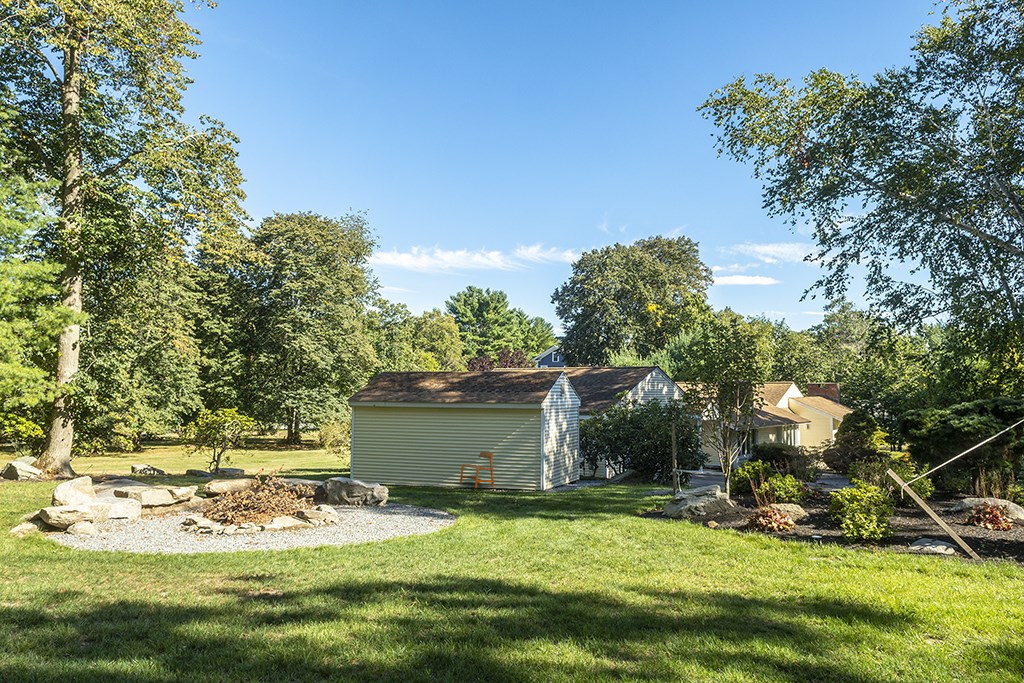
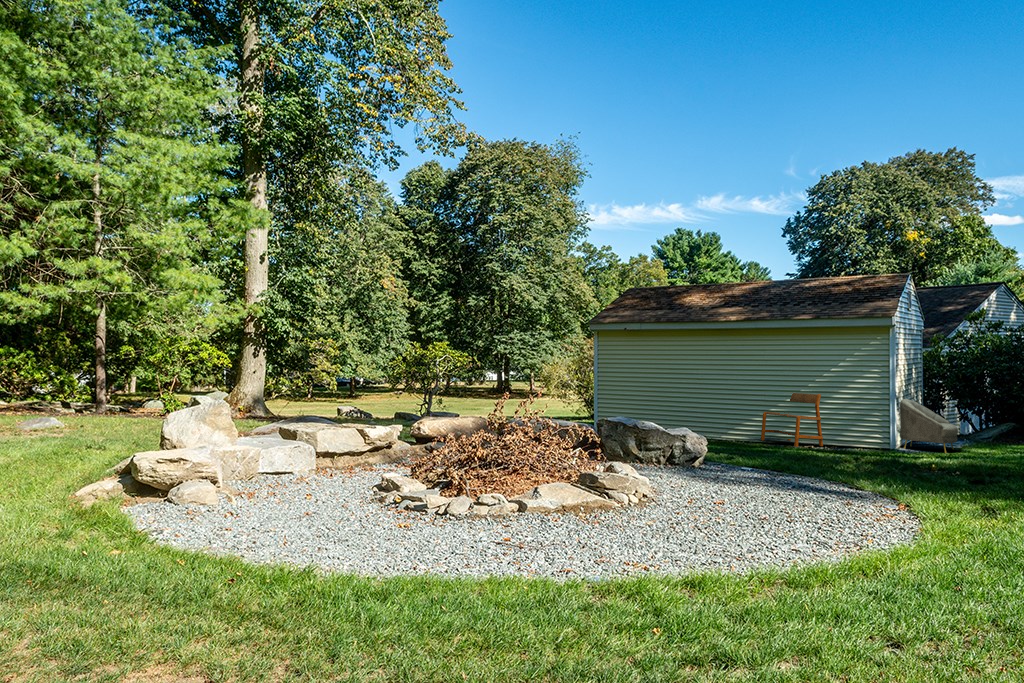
armchair: none [541,455,572,489] -> present [900,399,958,453]

